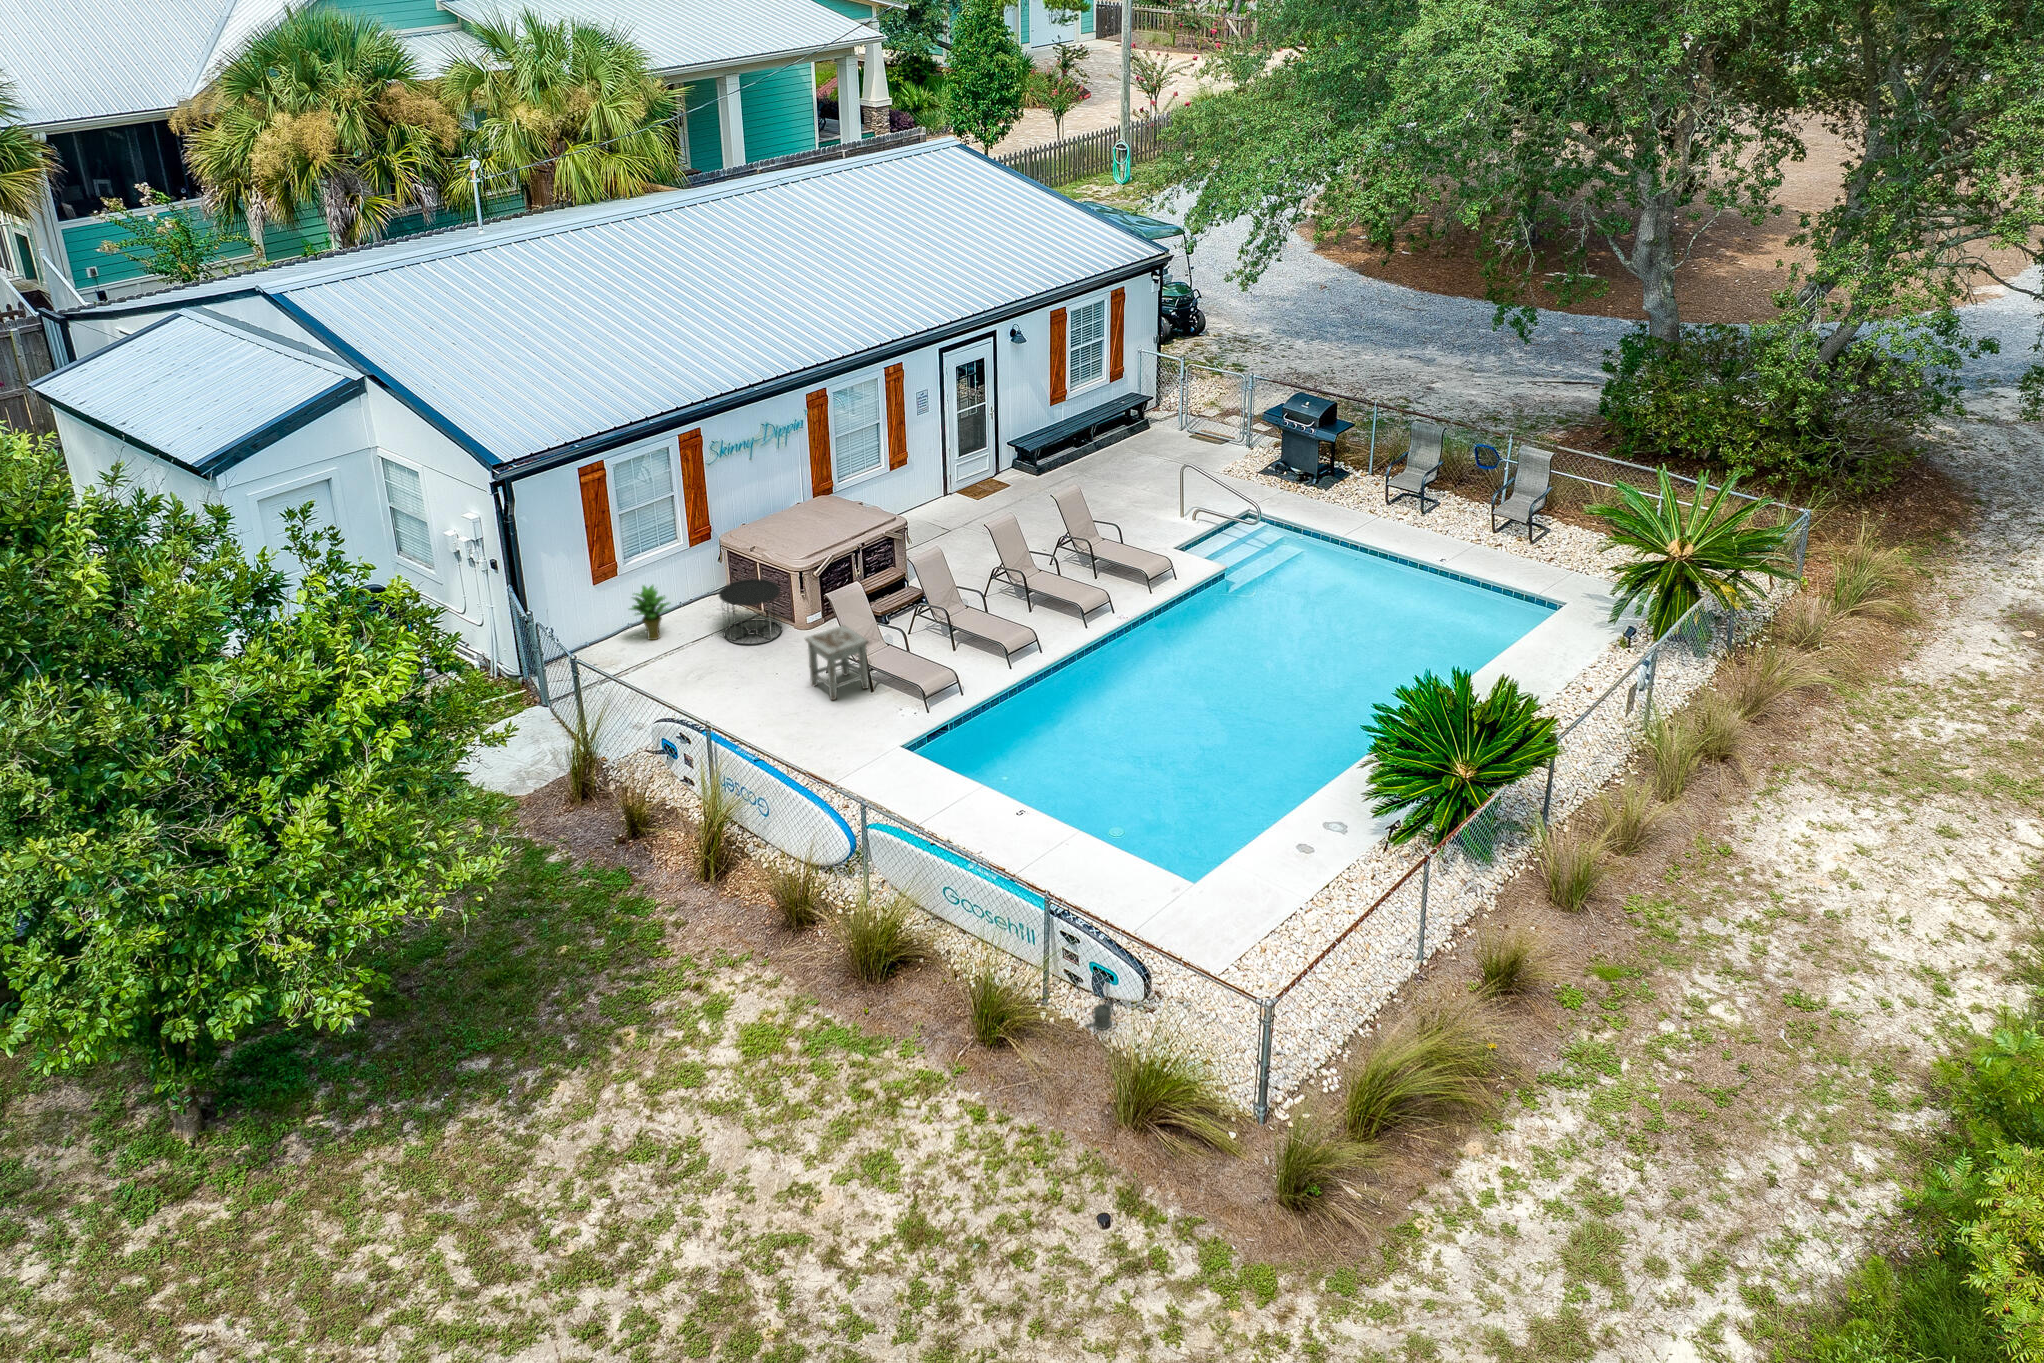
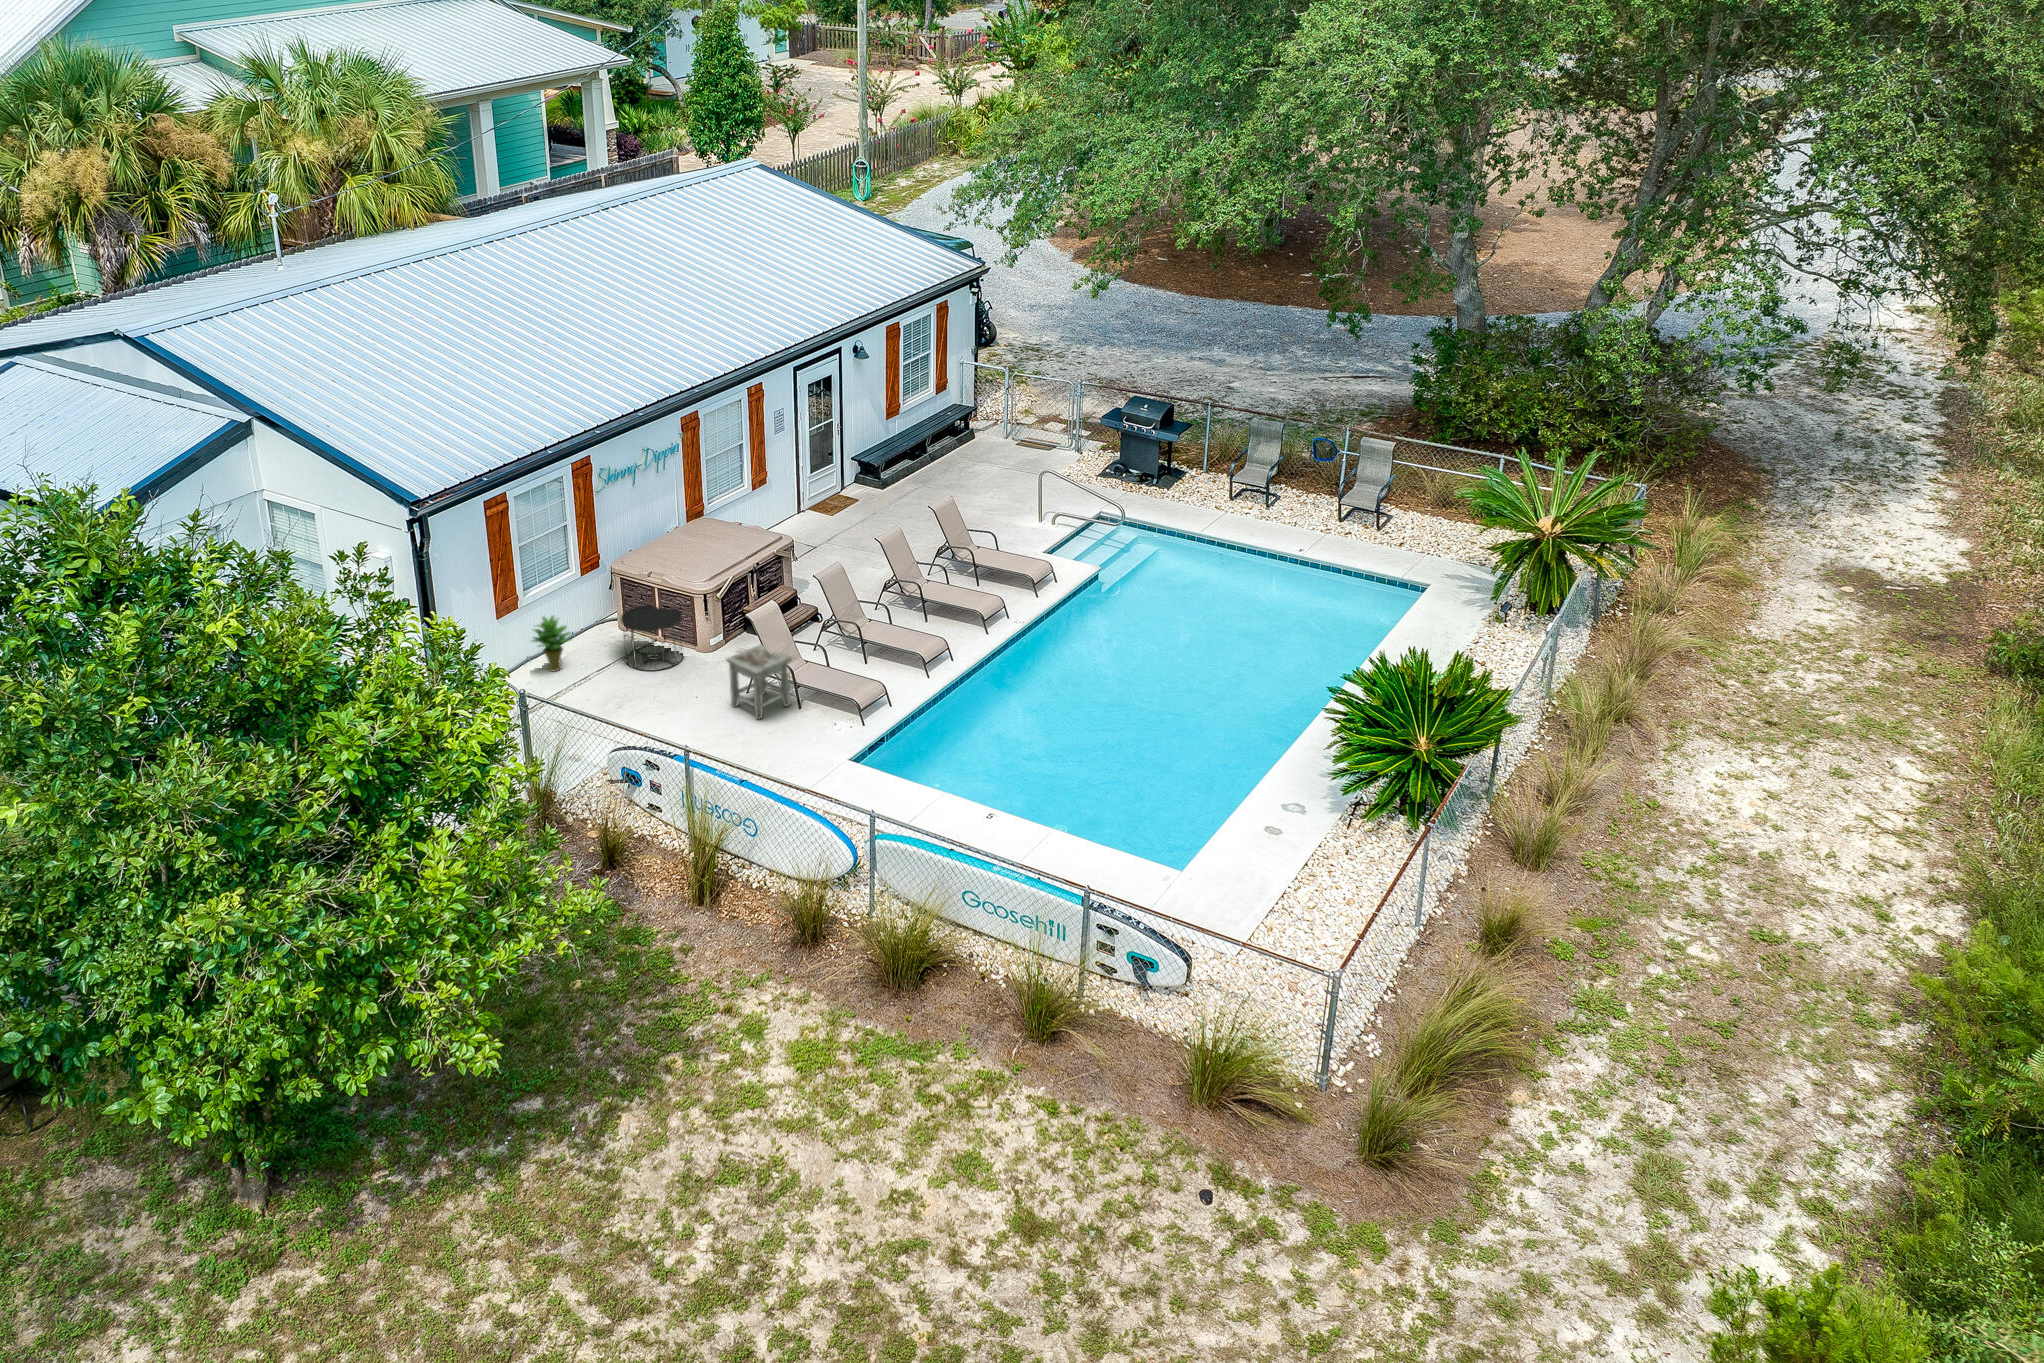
watering can: present [1085,1000,1112,1030] -> none [1126,987,1146,1017]

